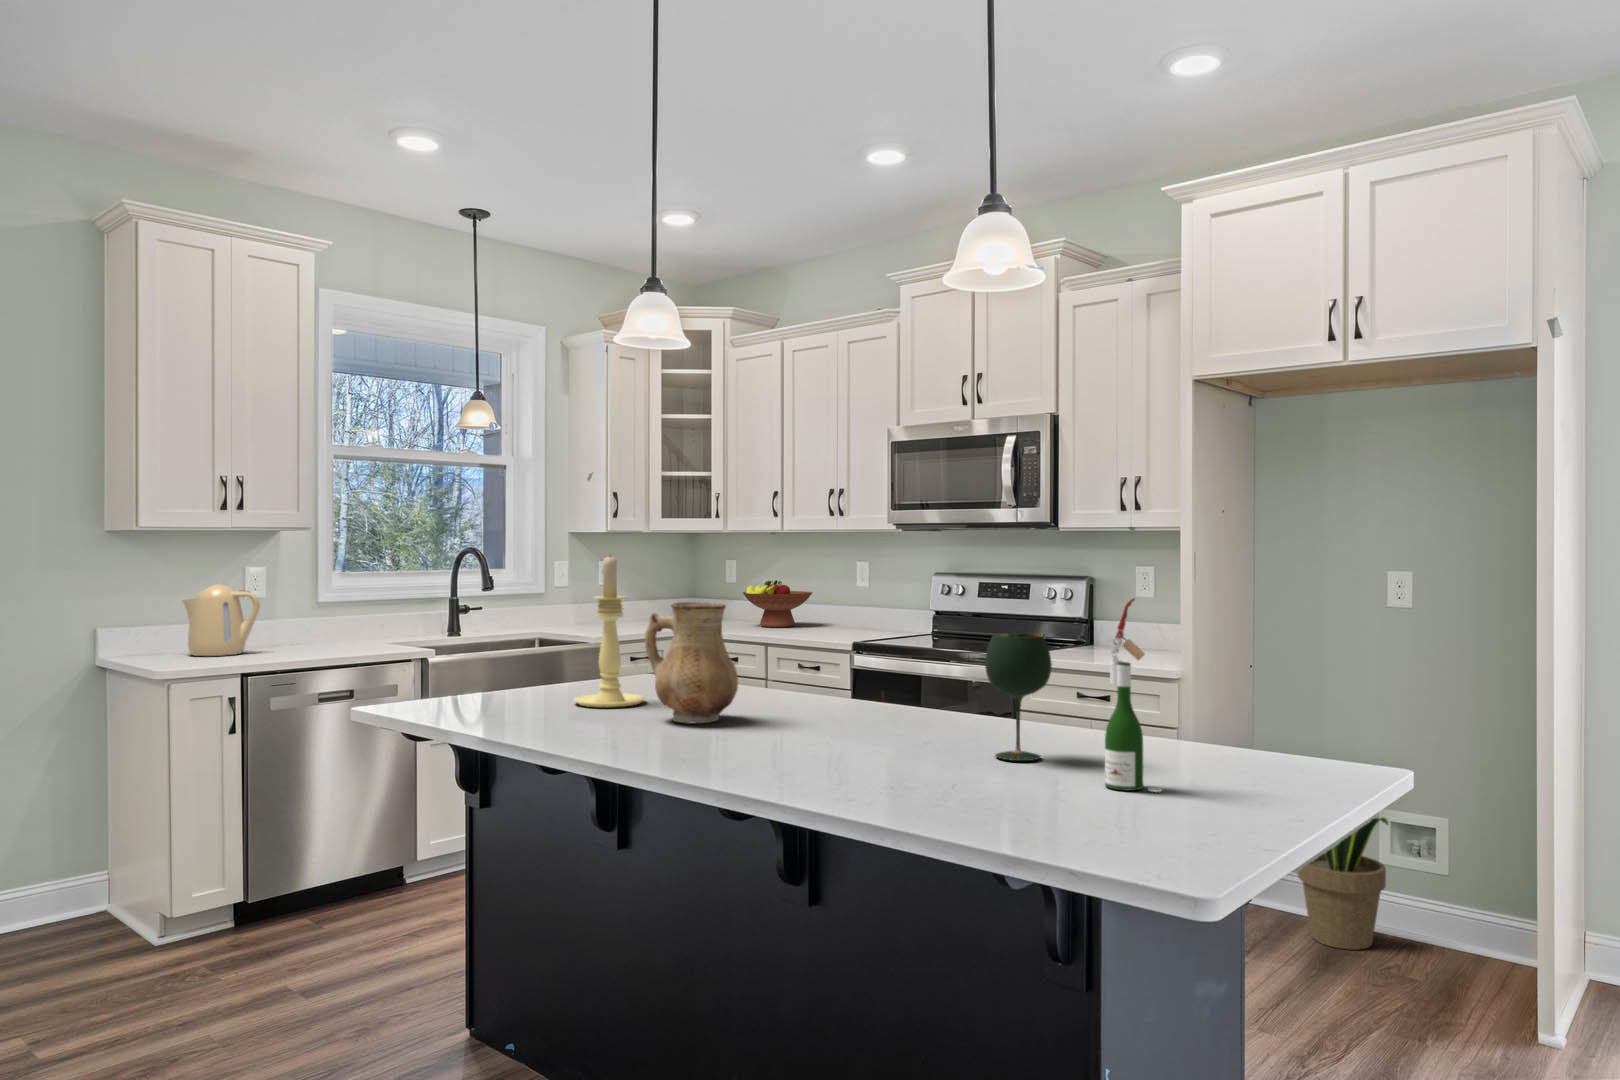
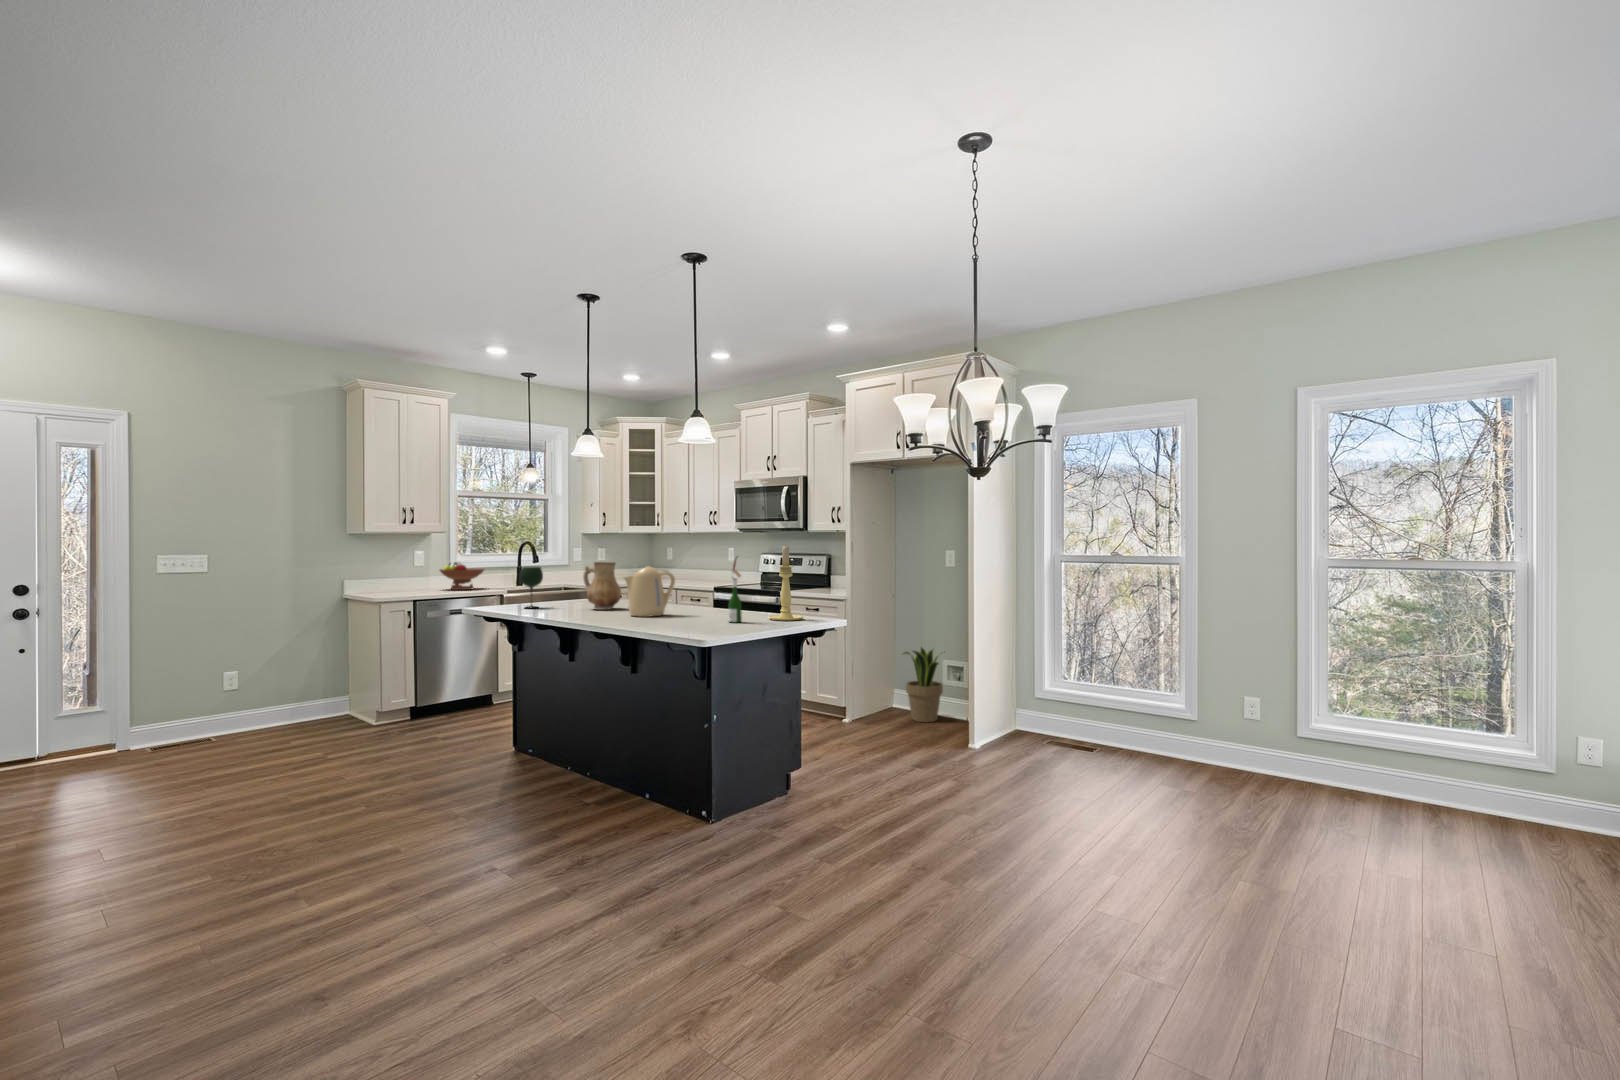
candle holder: present [574,557,646,707] -> present [768,546,803,621]
fruit bowl: present [743,580,812,627] -> present [440,562,484,590]
kettle: present [182,584,260,656] -> present [624,566,675,617]
wine glass: present [985,633,1052,761] -> present [520,566,543,608]

